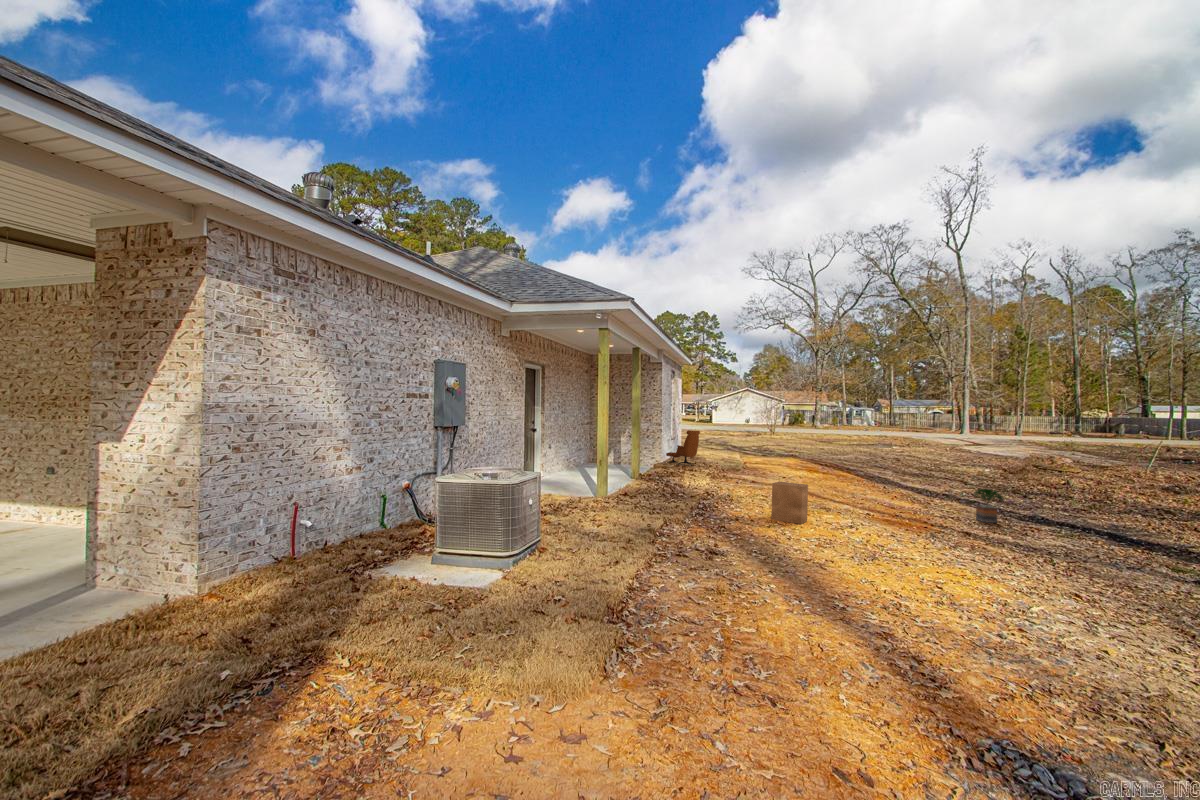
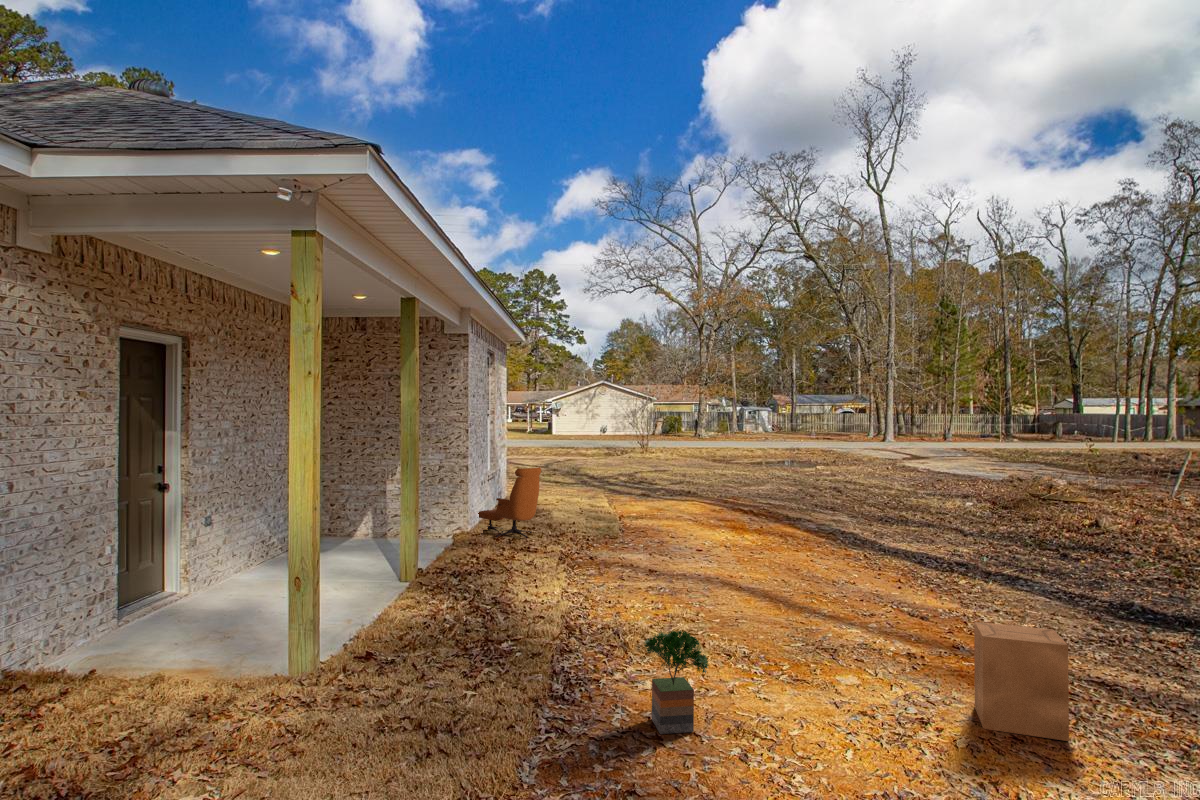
cardboard box: present [771,481,808,524] -> present [974,622,1069,741]
potted tree: present [975,488,1003,523] -> present [644,630,709,734]

